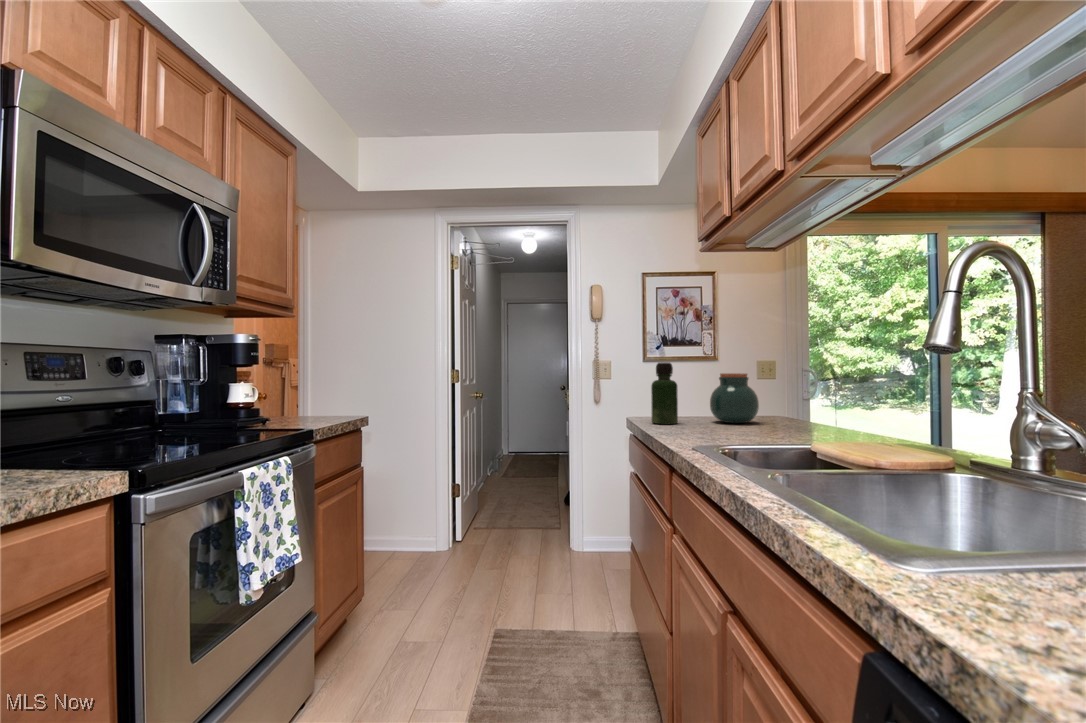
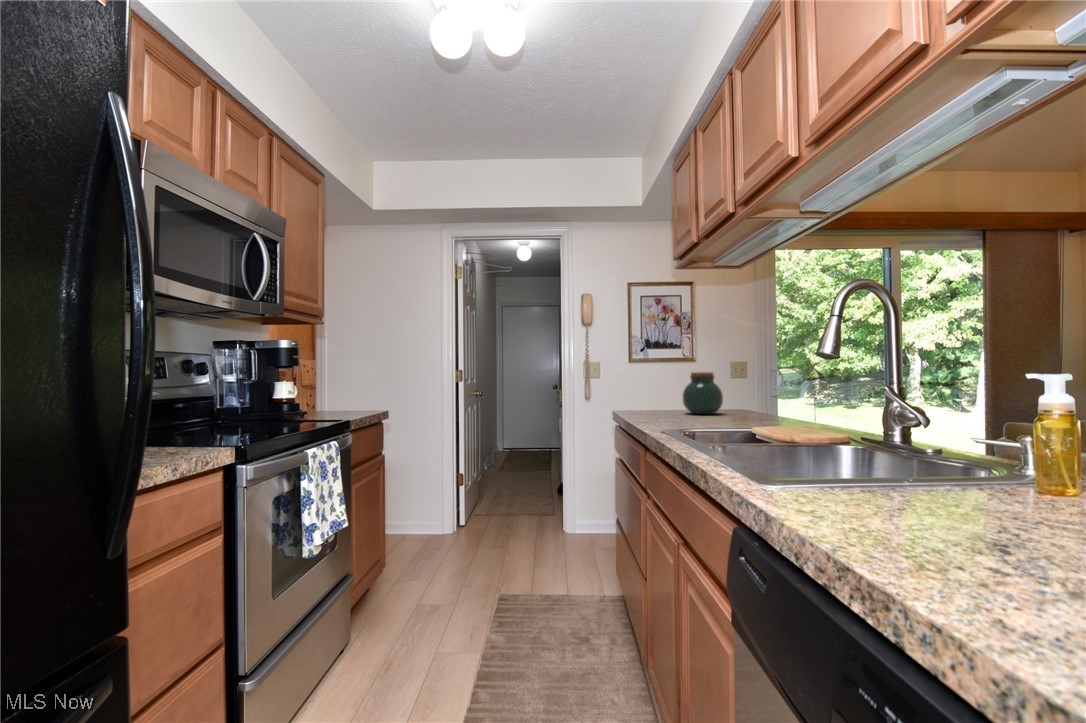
bottle: present [651,362,678,424] -> none [633,363,655,416]

